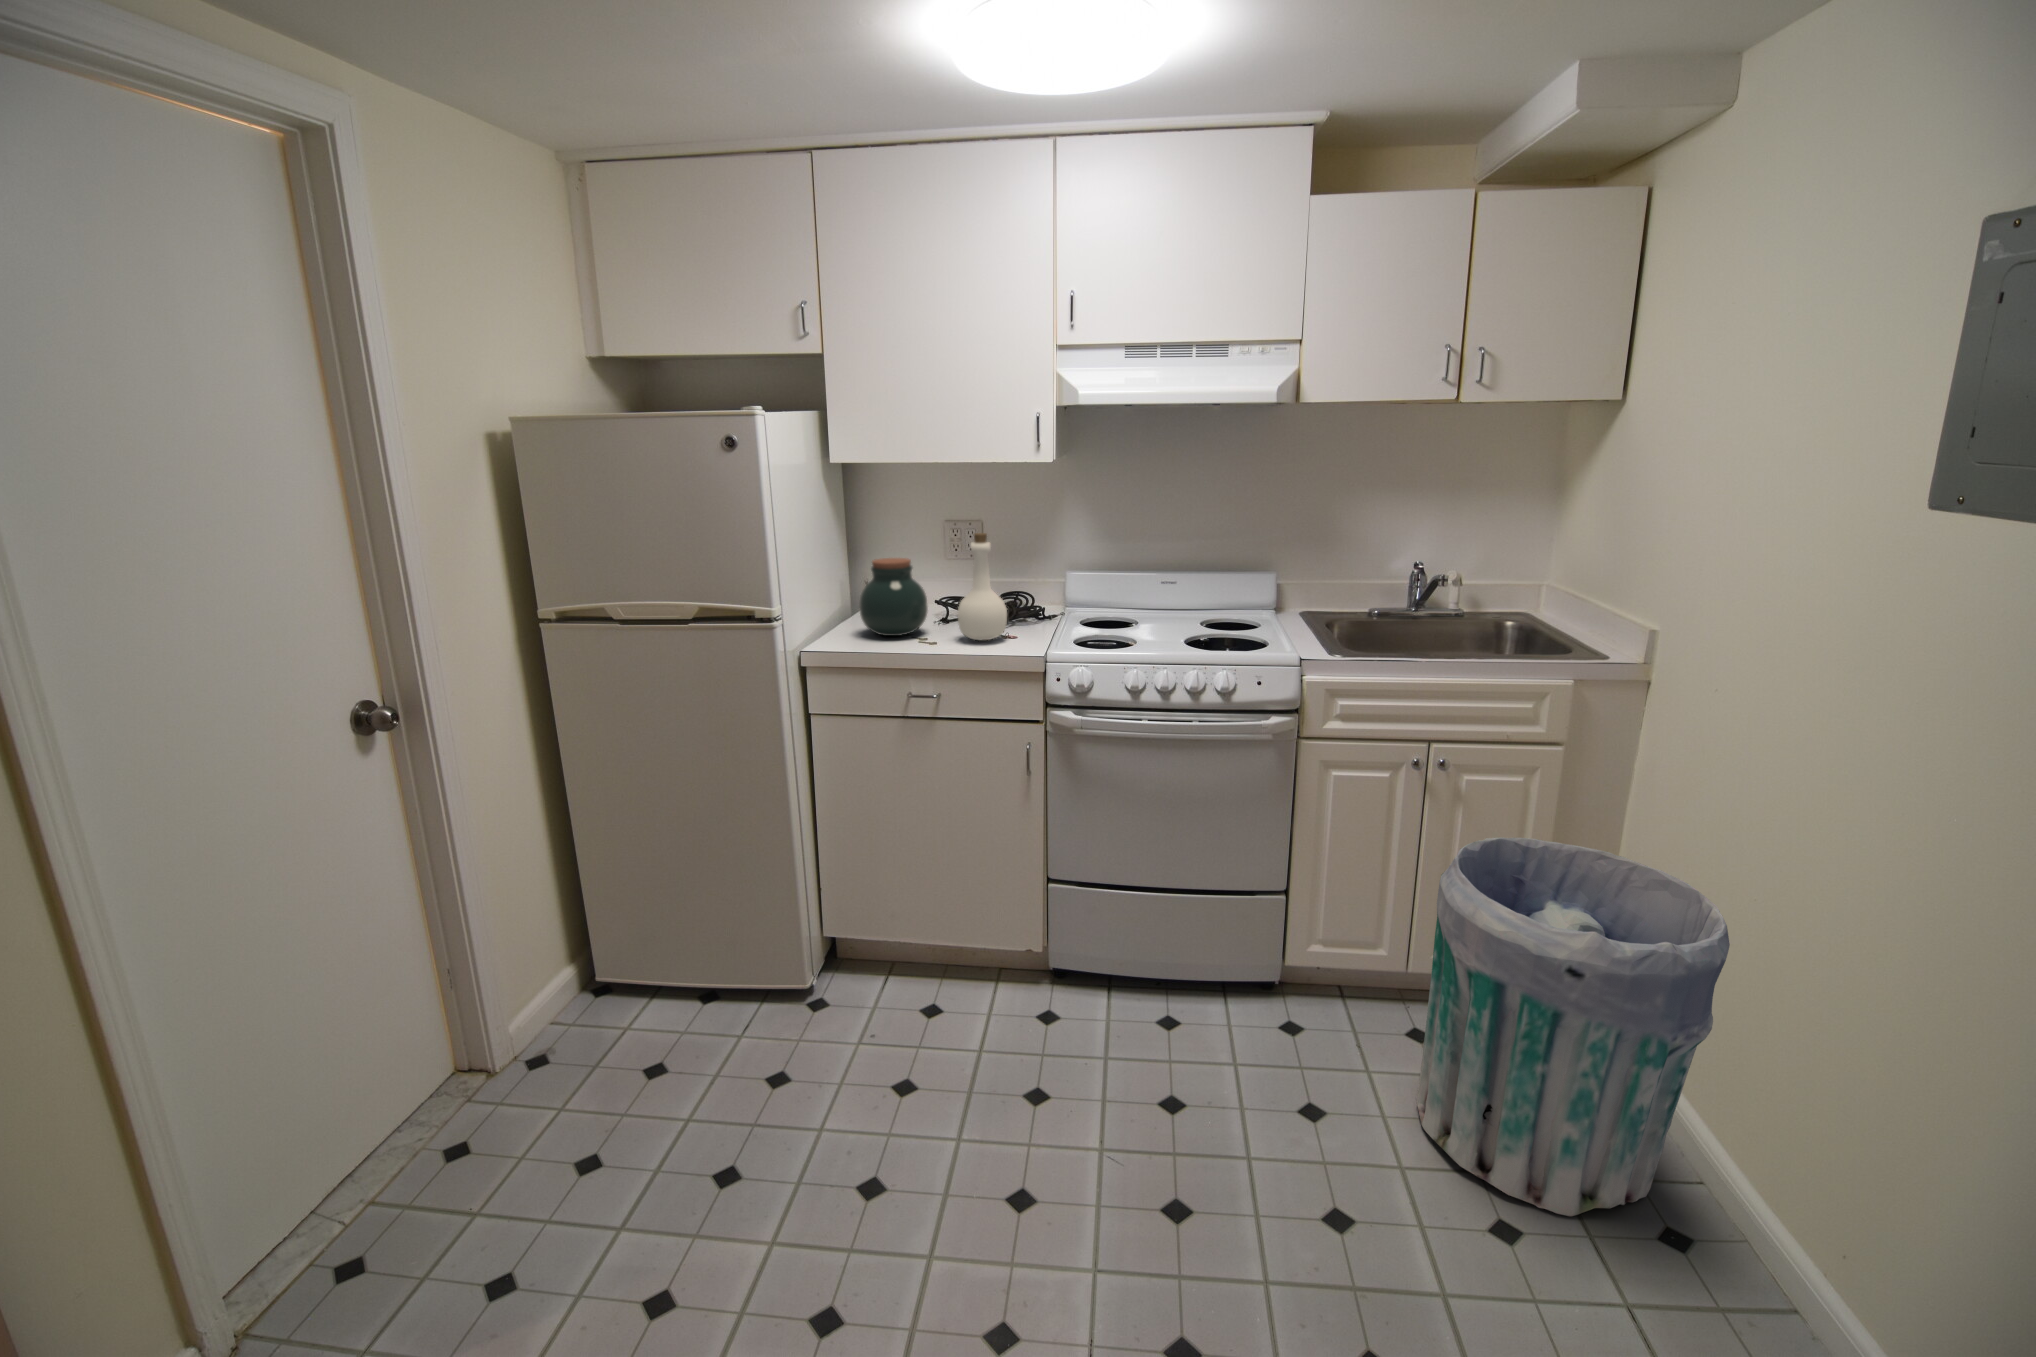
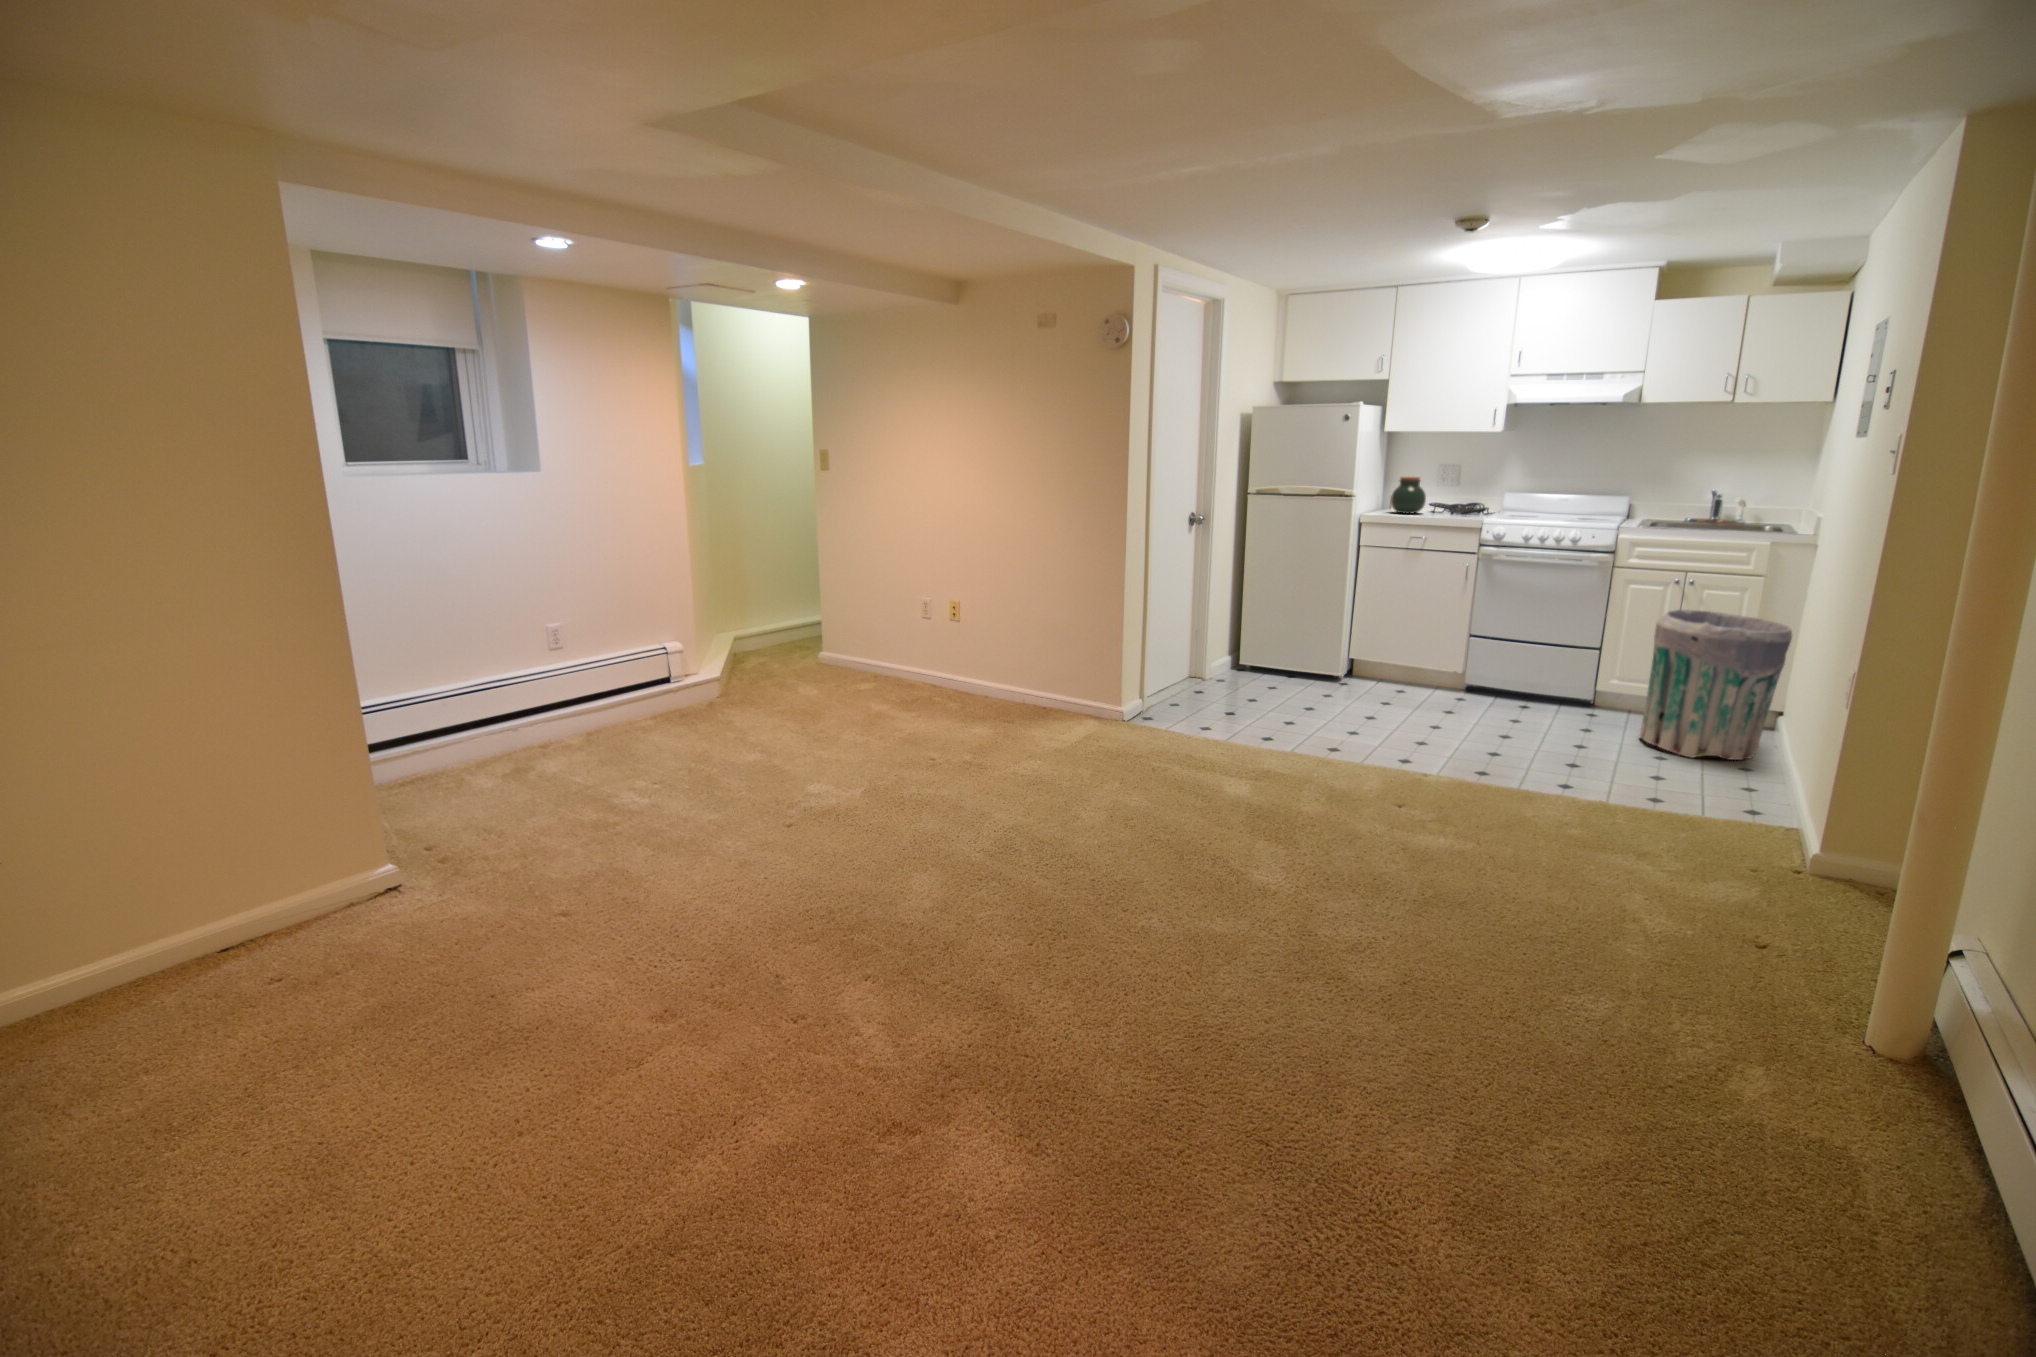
bottle: present [958,533,1007,640] -> none [1441,464,1467,516]

